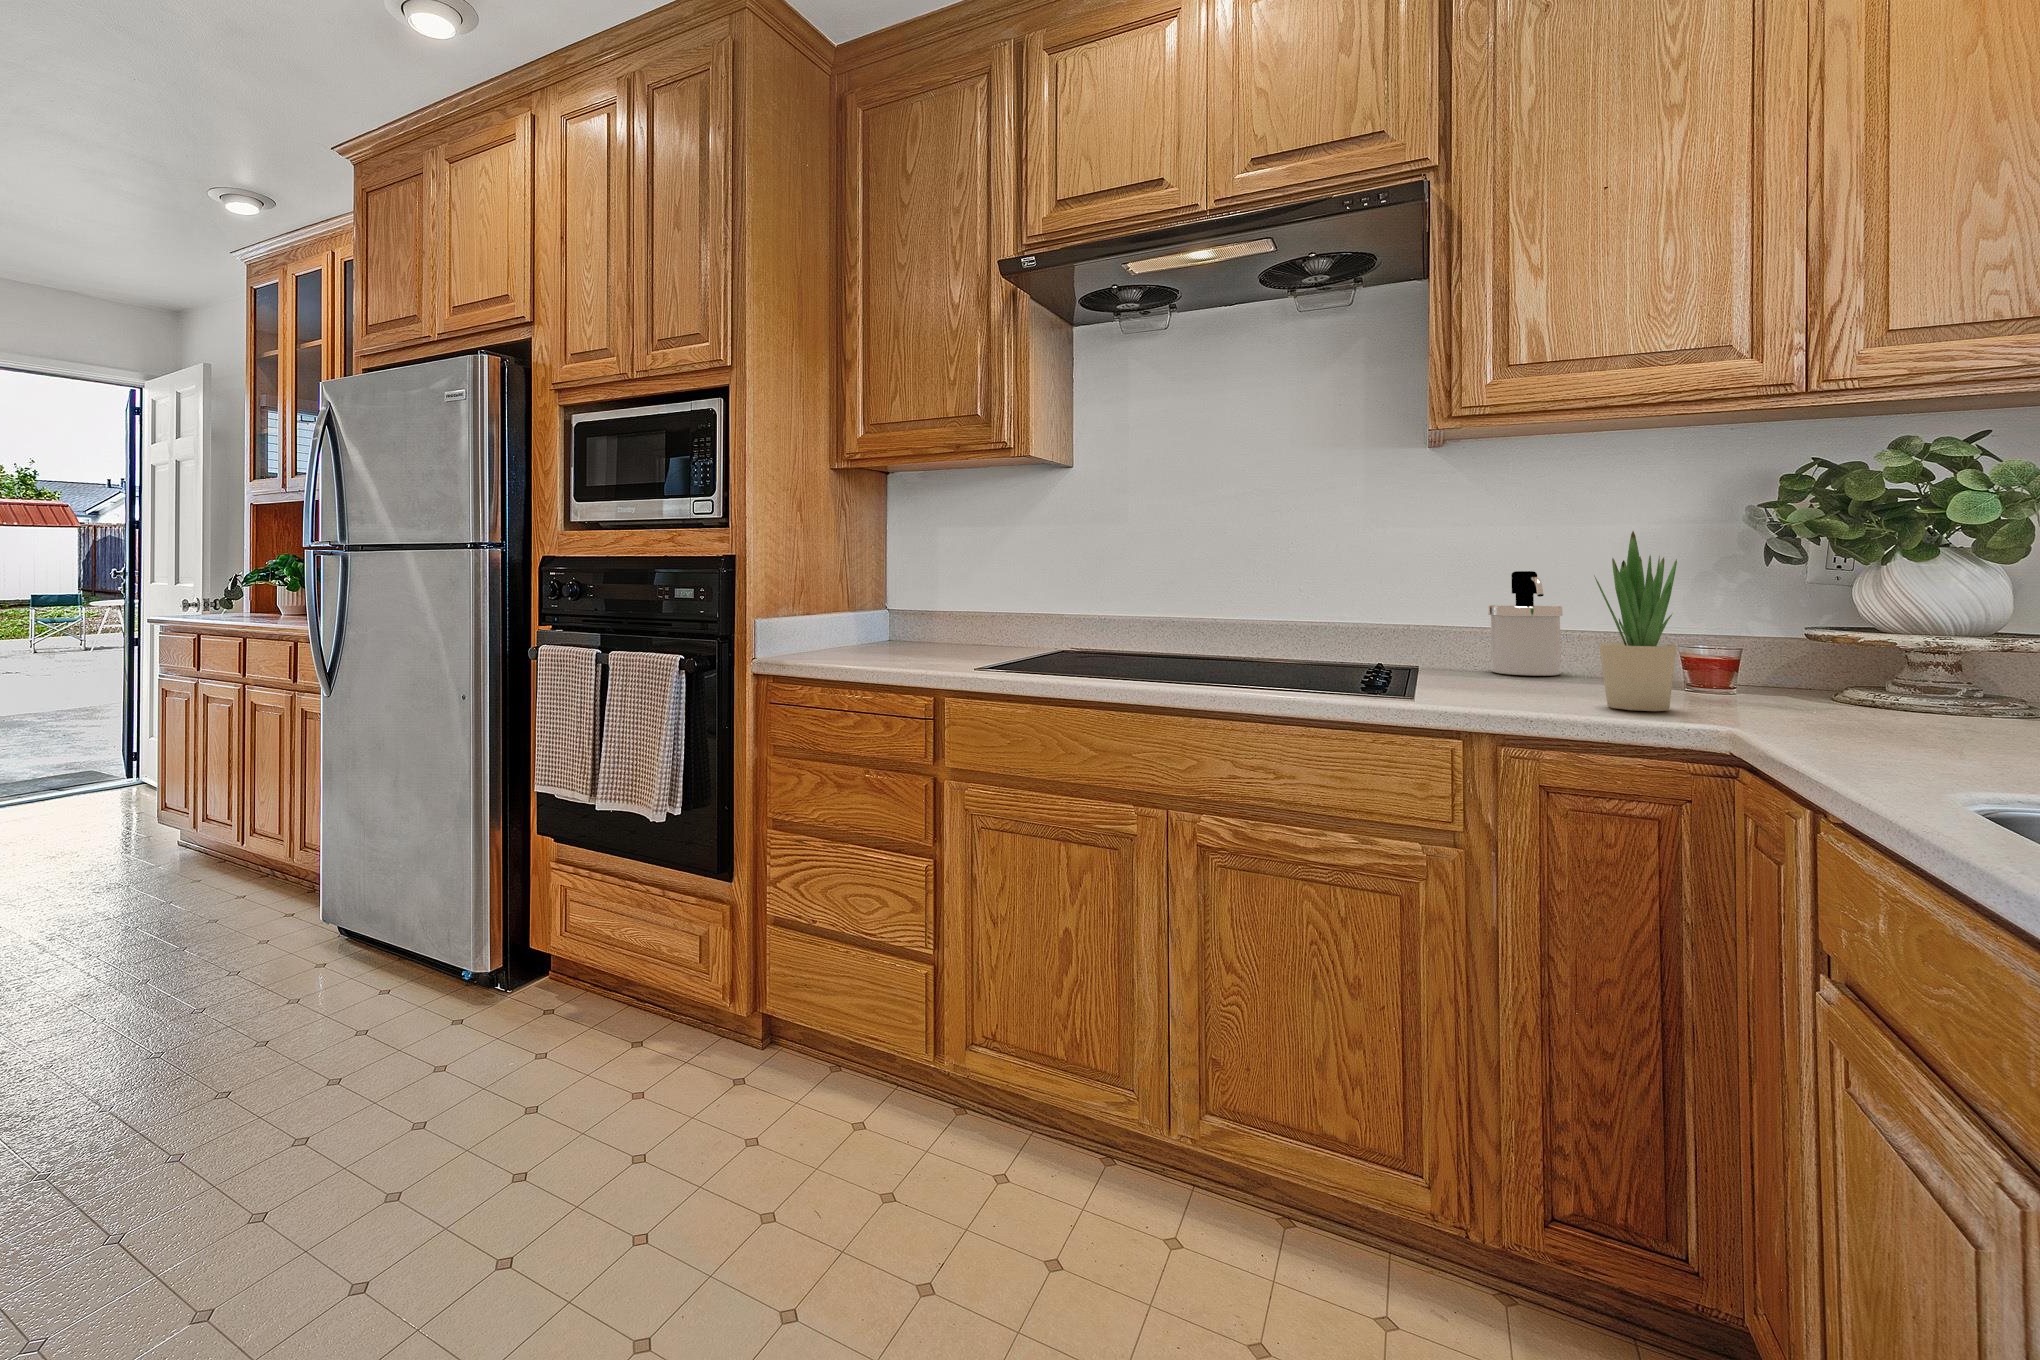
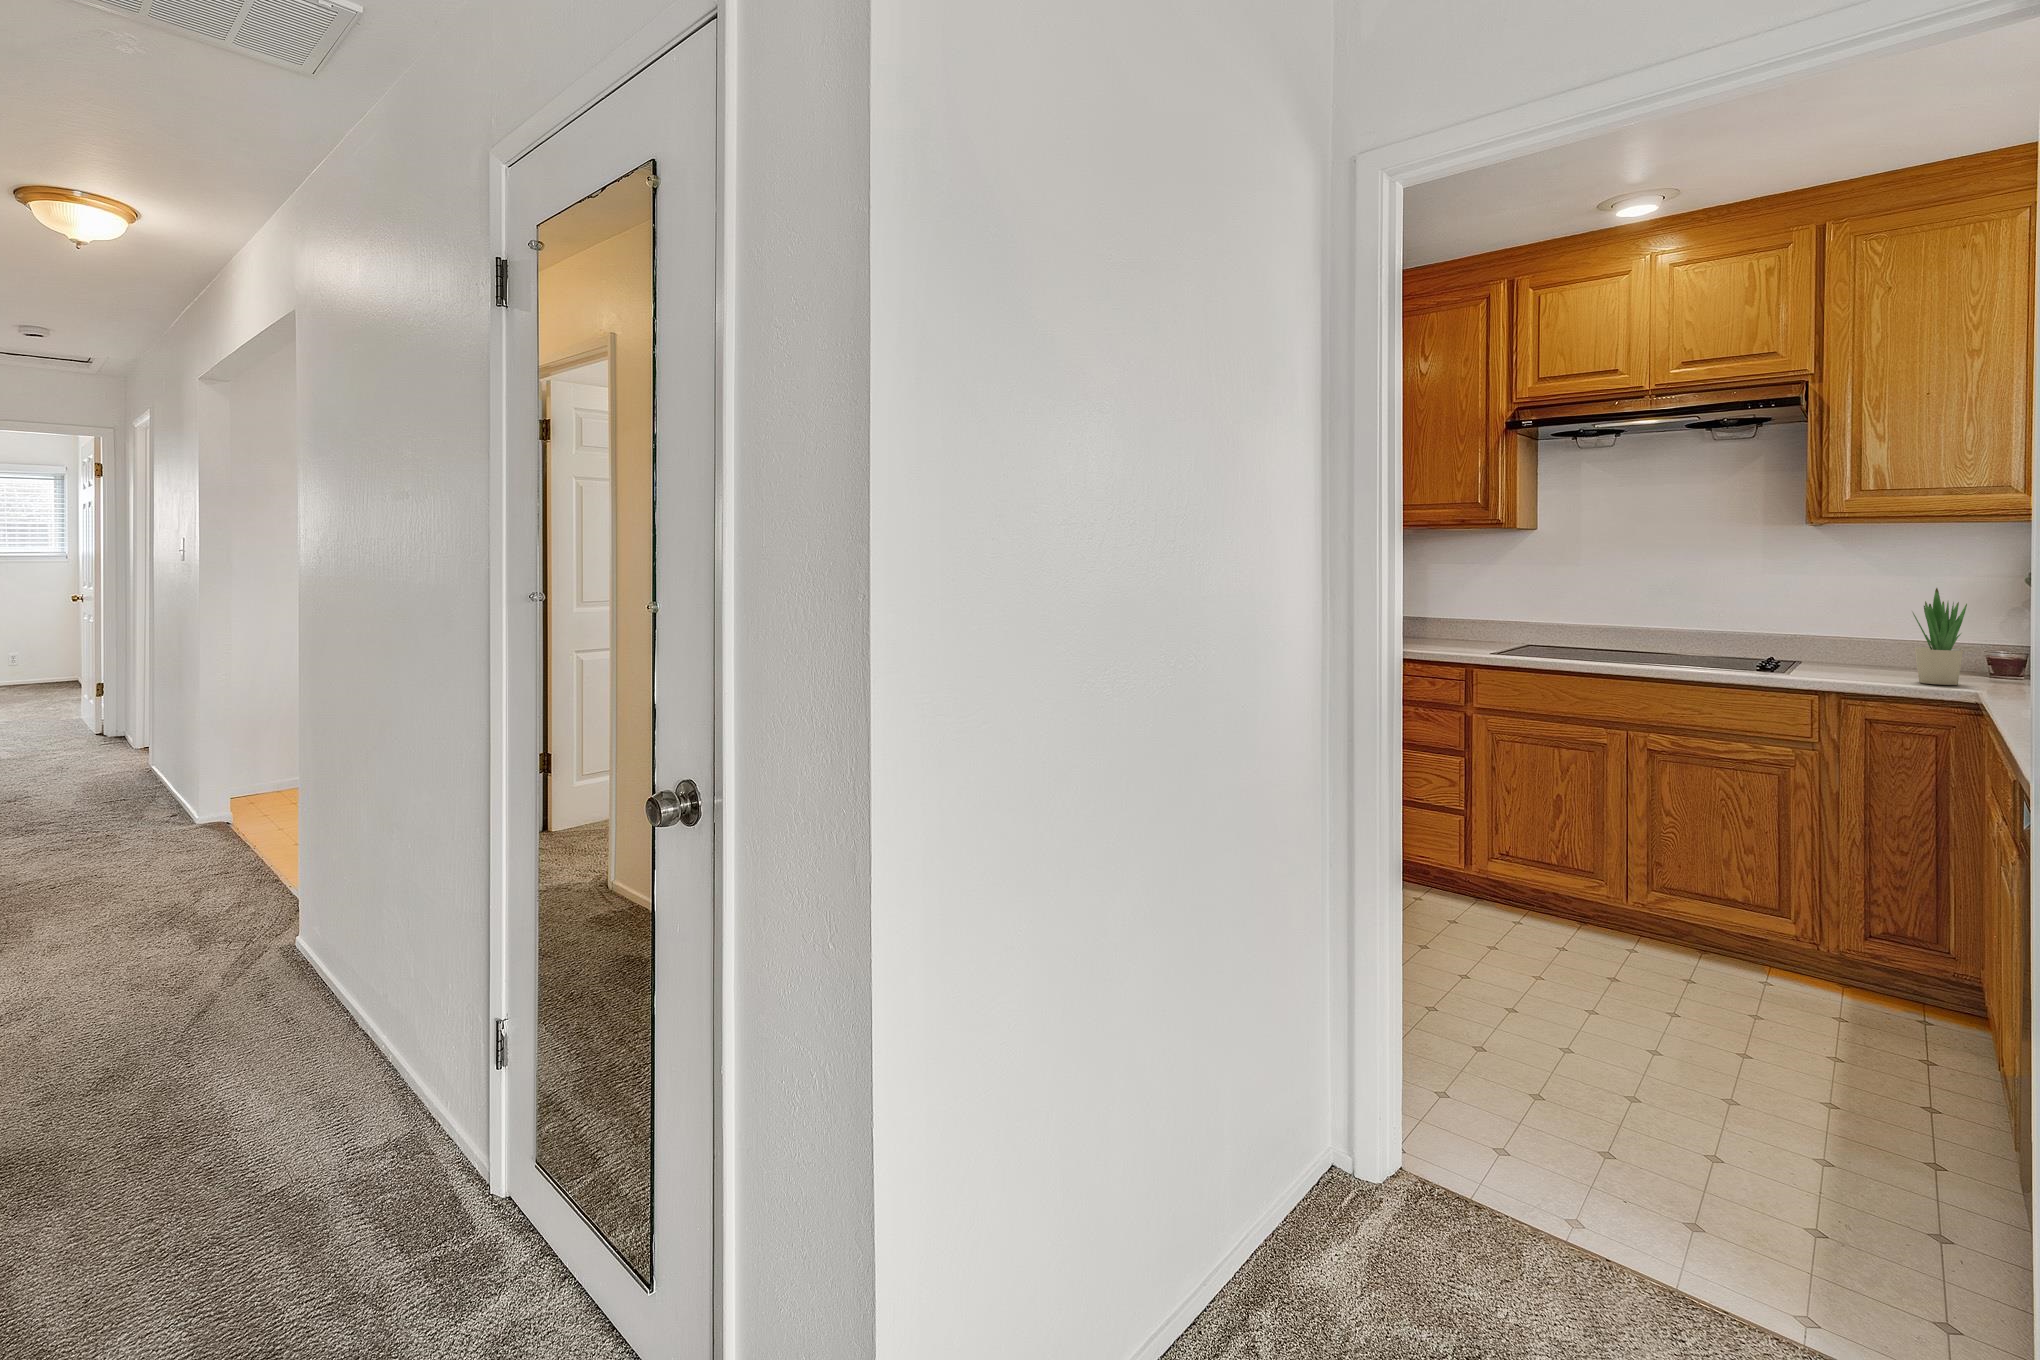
soap dispenser: present [1488,571,1563,676] -> none [1849,603,1902,665]

